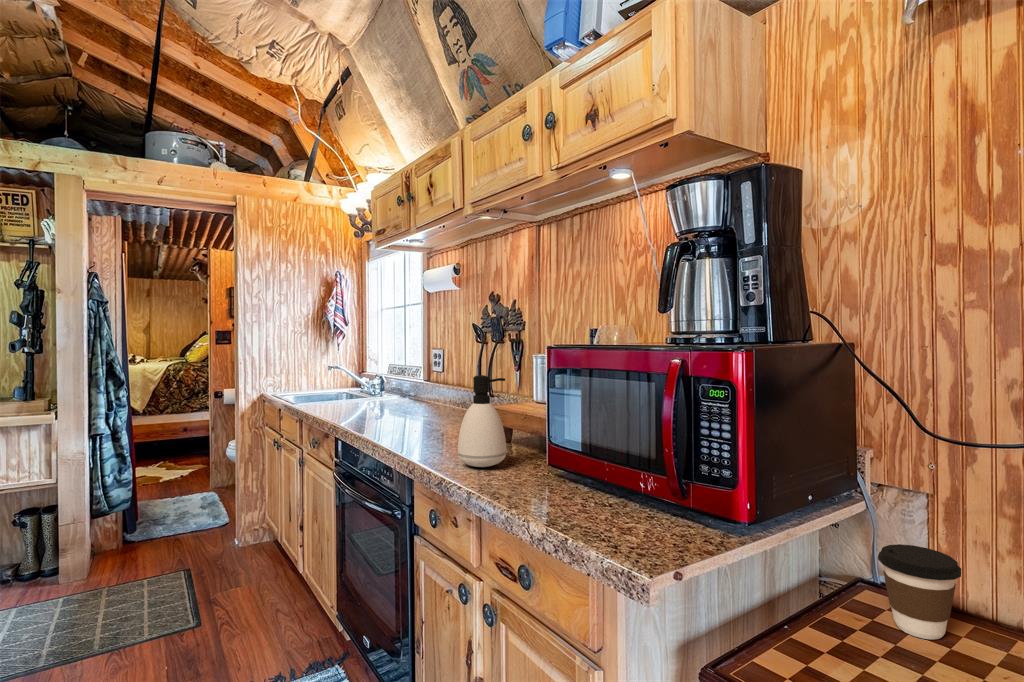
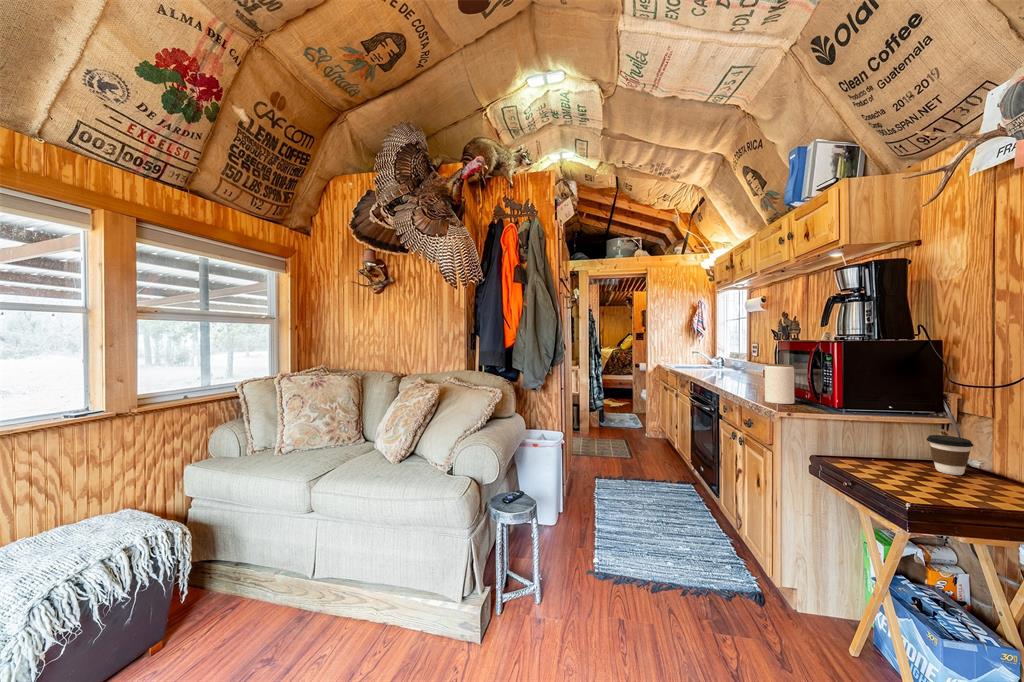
soap dispenser: present [458,375,506,467] -> none [737,353,762,392]
jar: none [544,403,606,508] -> present [765,364,794,404]

